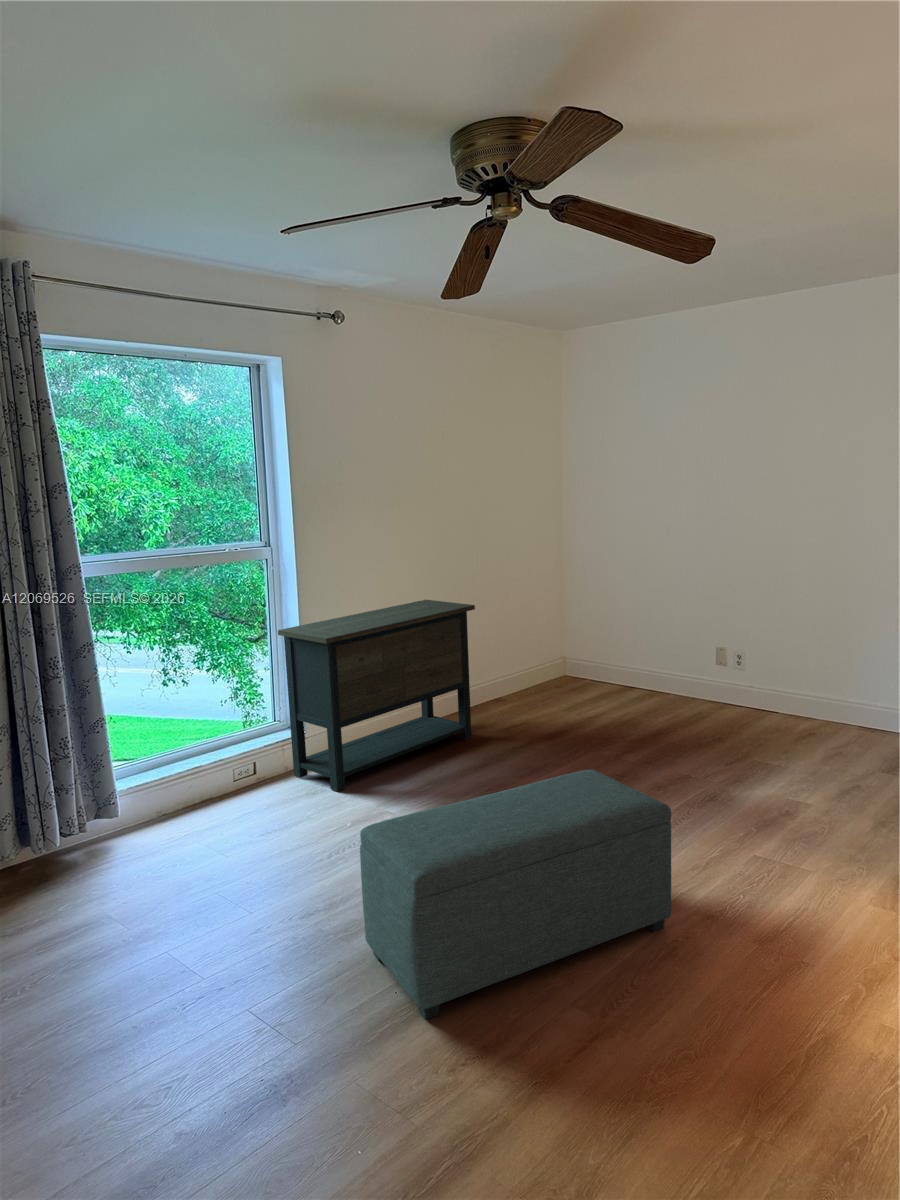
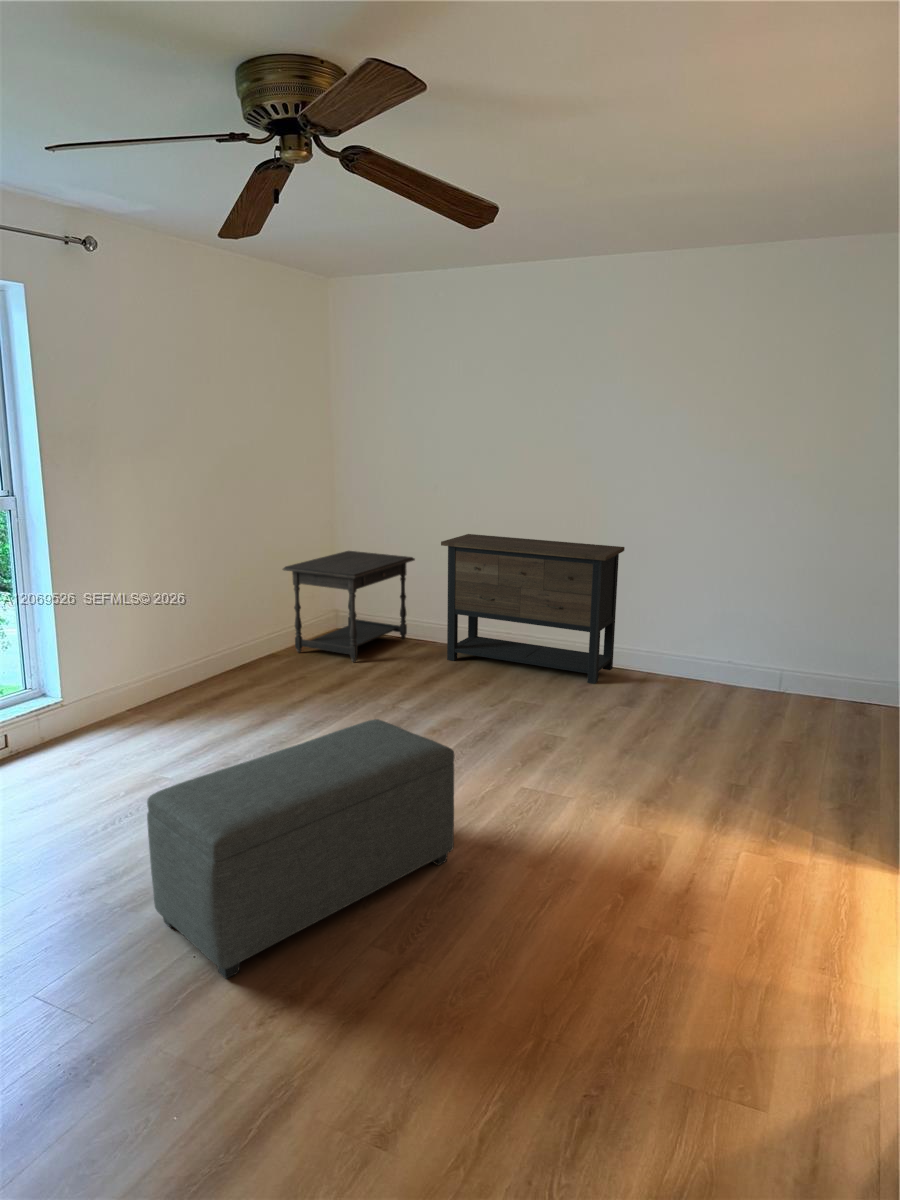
side table: none [513,597,650,712] -> present [283,551,415,662]
dresser: present [278,600,475,791] -> present [441,534,625,684]

